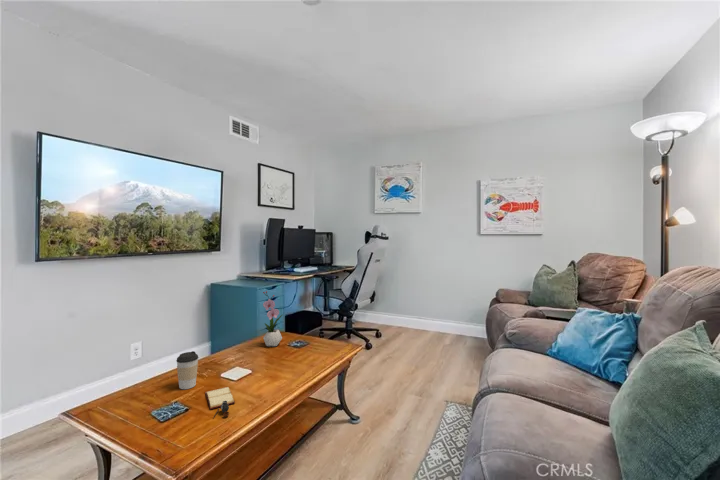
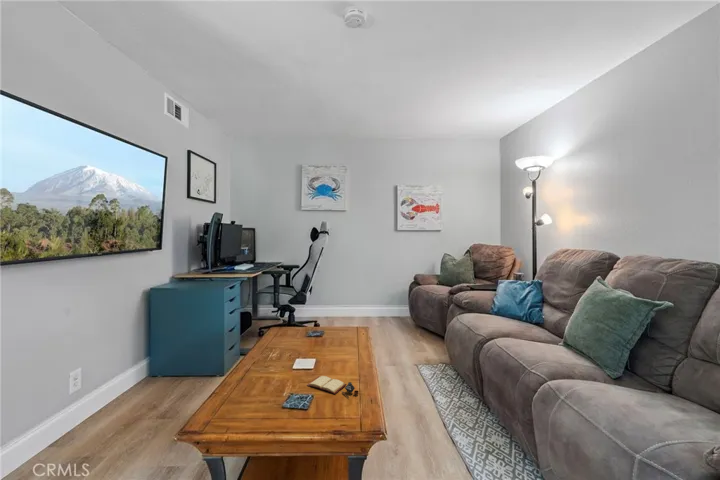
flower arrangement: present [263,291,282,346] -> none [287,288,305,341]
coffee cup: present [176,351,198,389] -> none [269,350,289,389]

